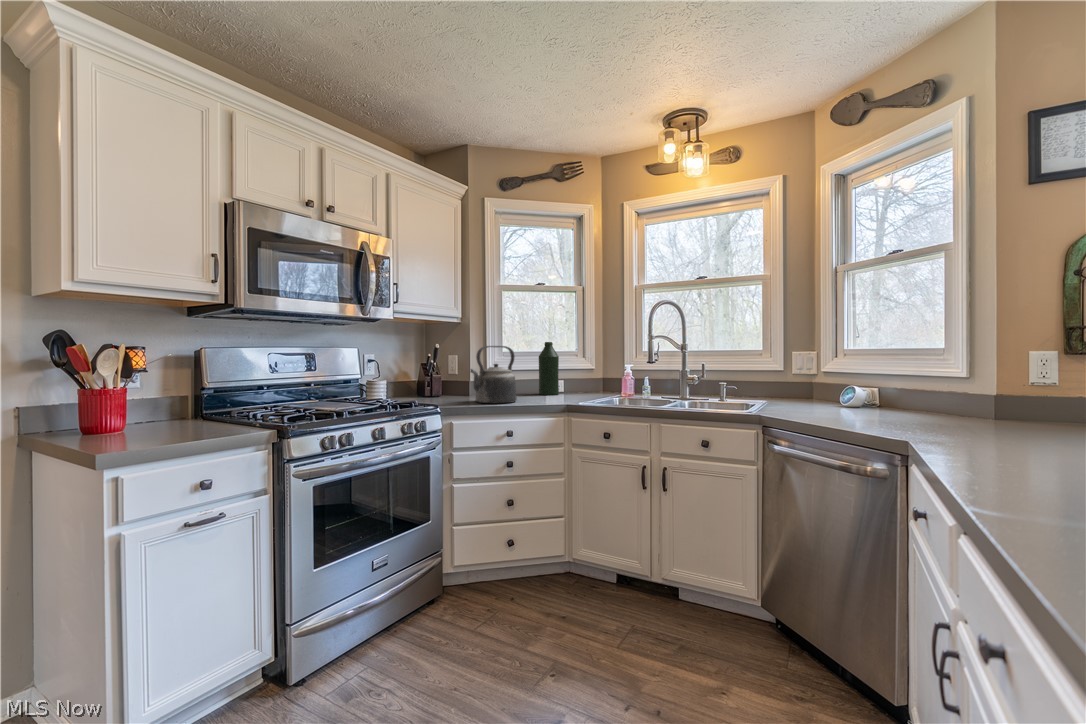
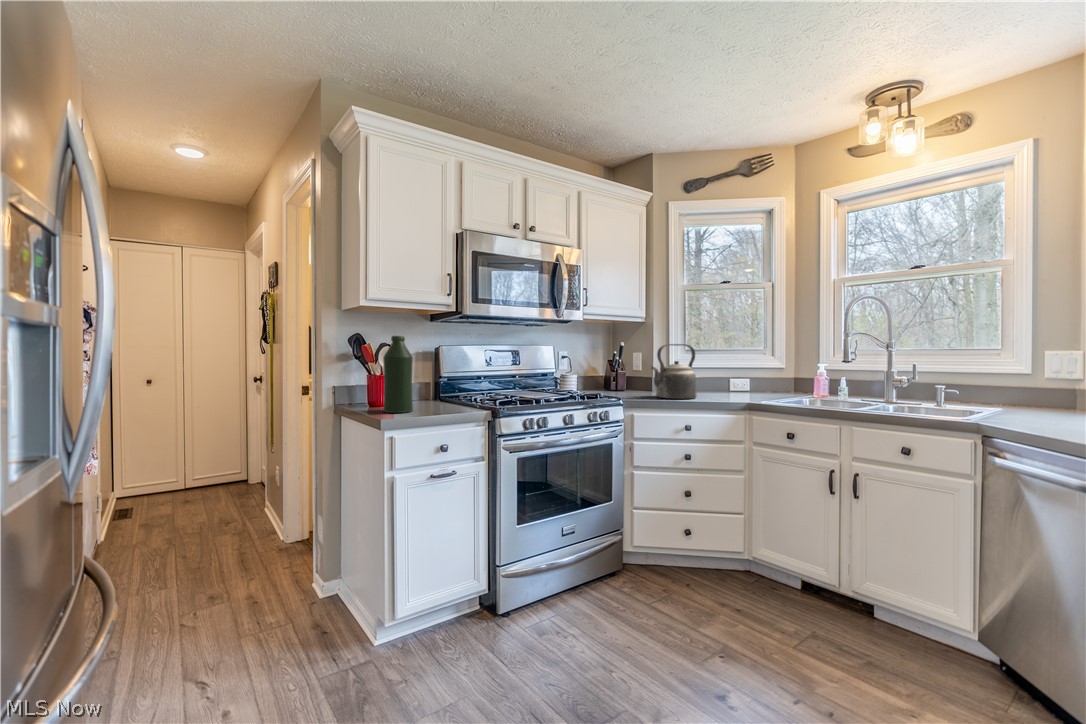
bottle: present [539,342,559,395] -> present [383,336,413,413]

